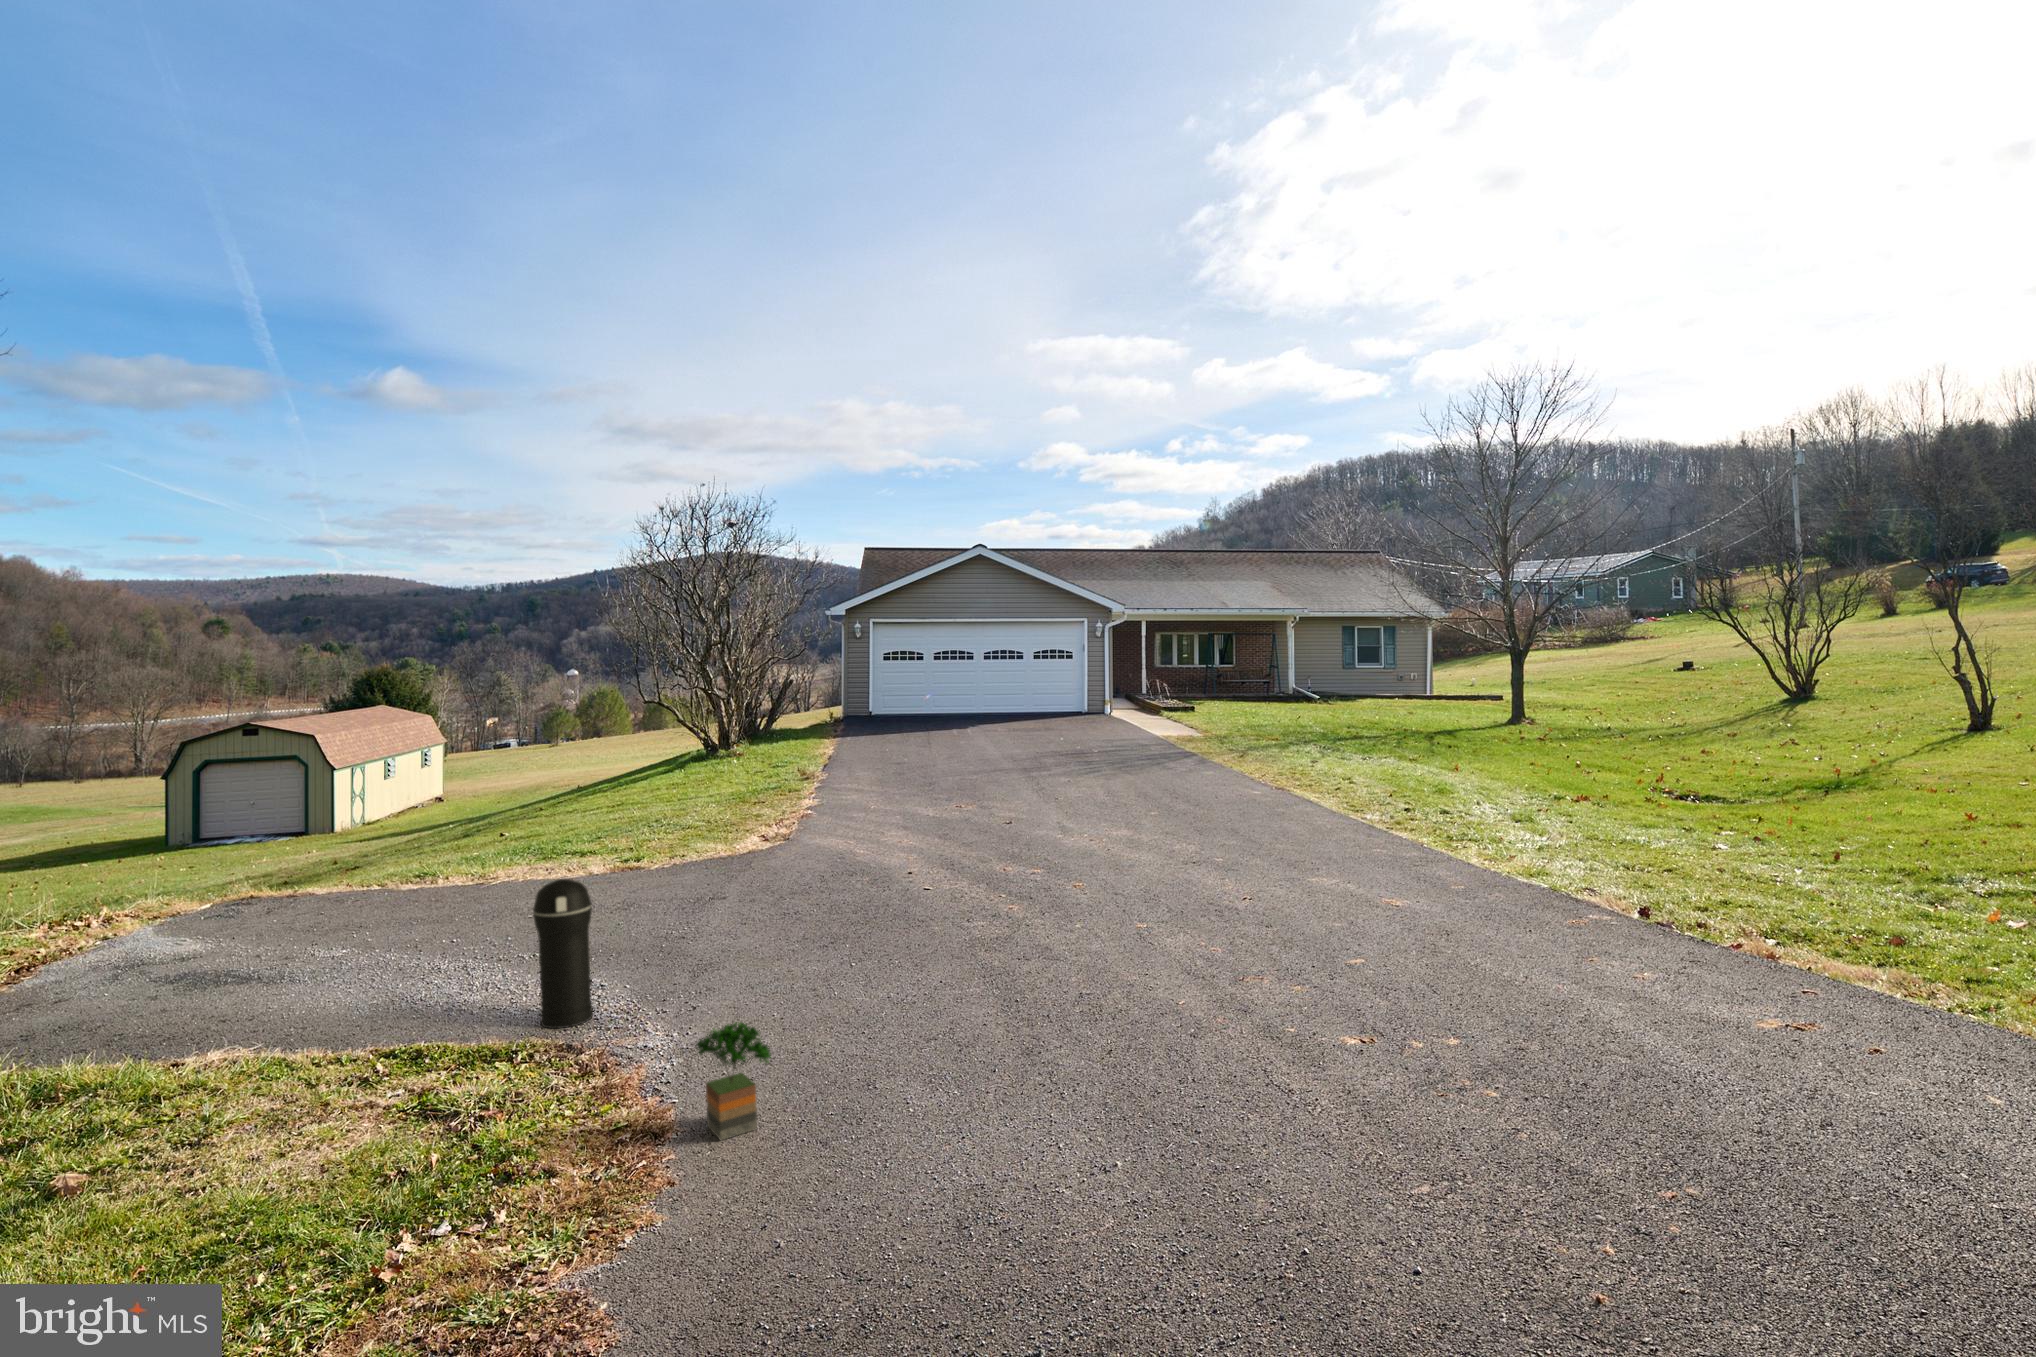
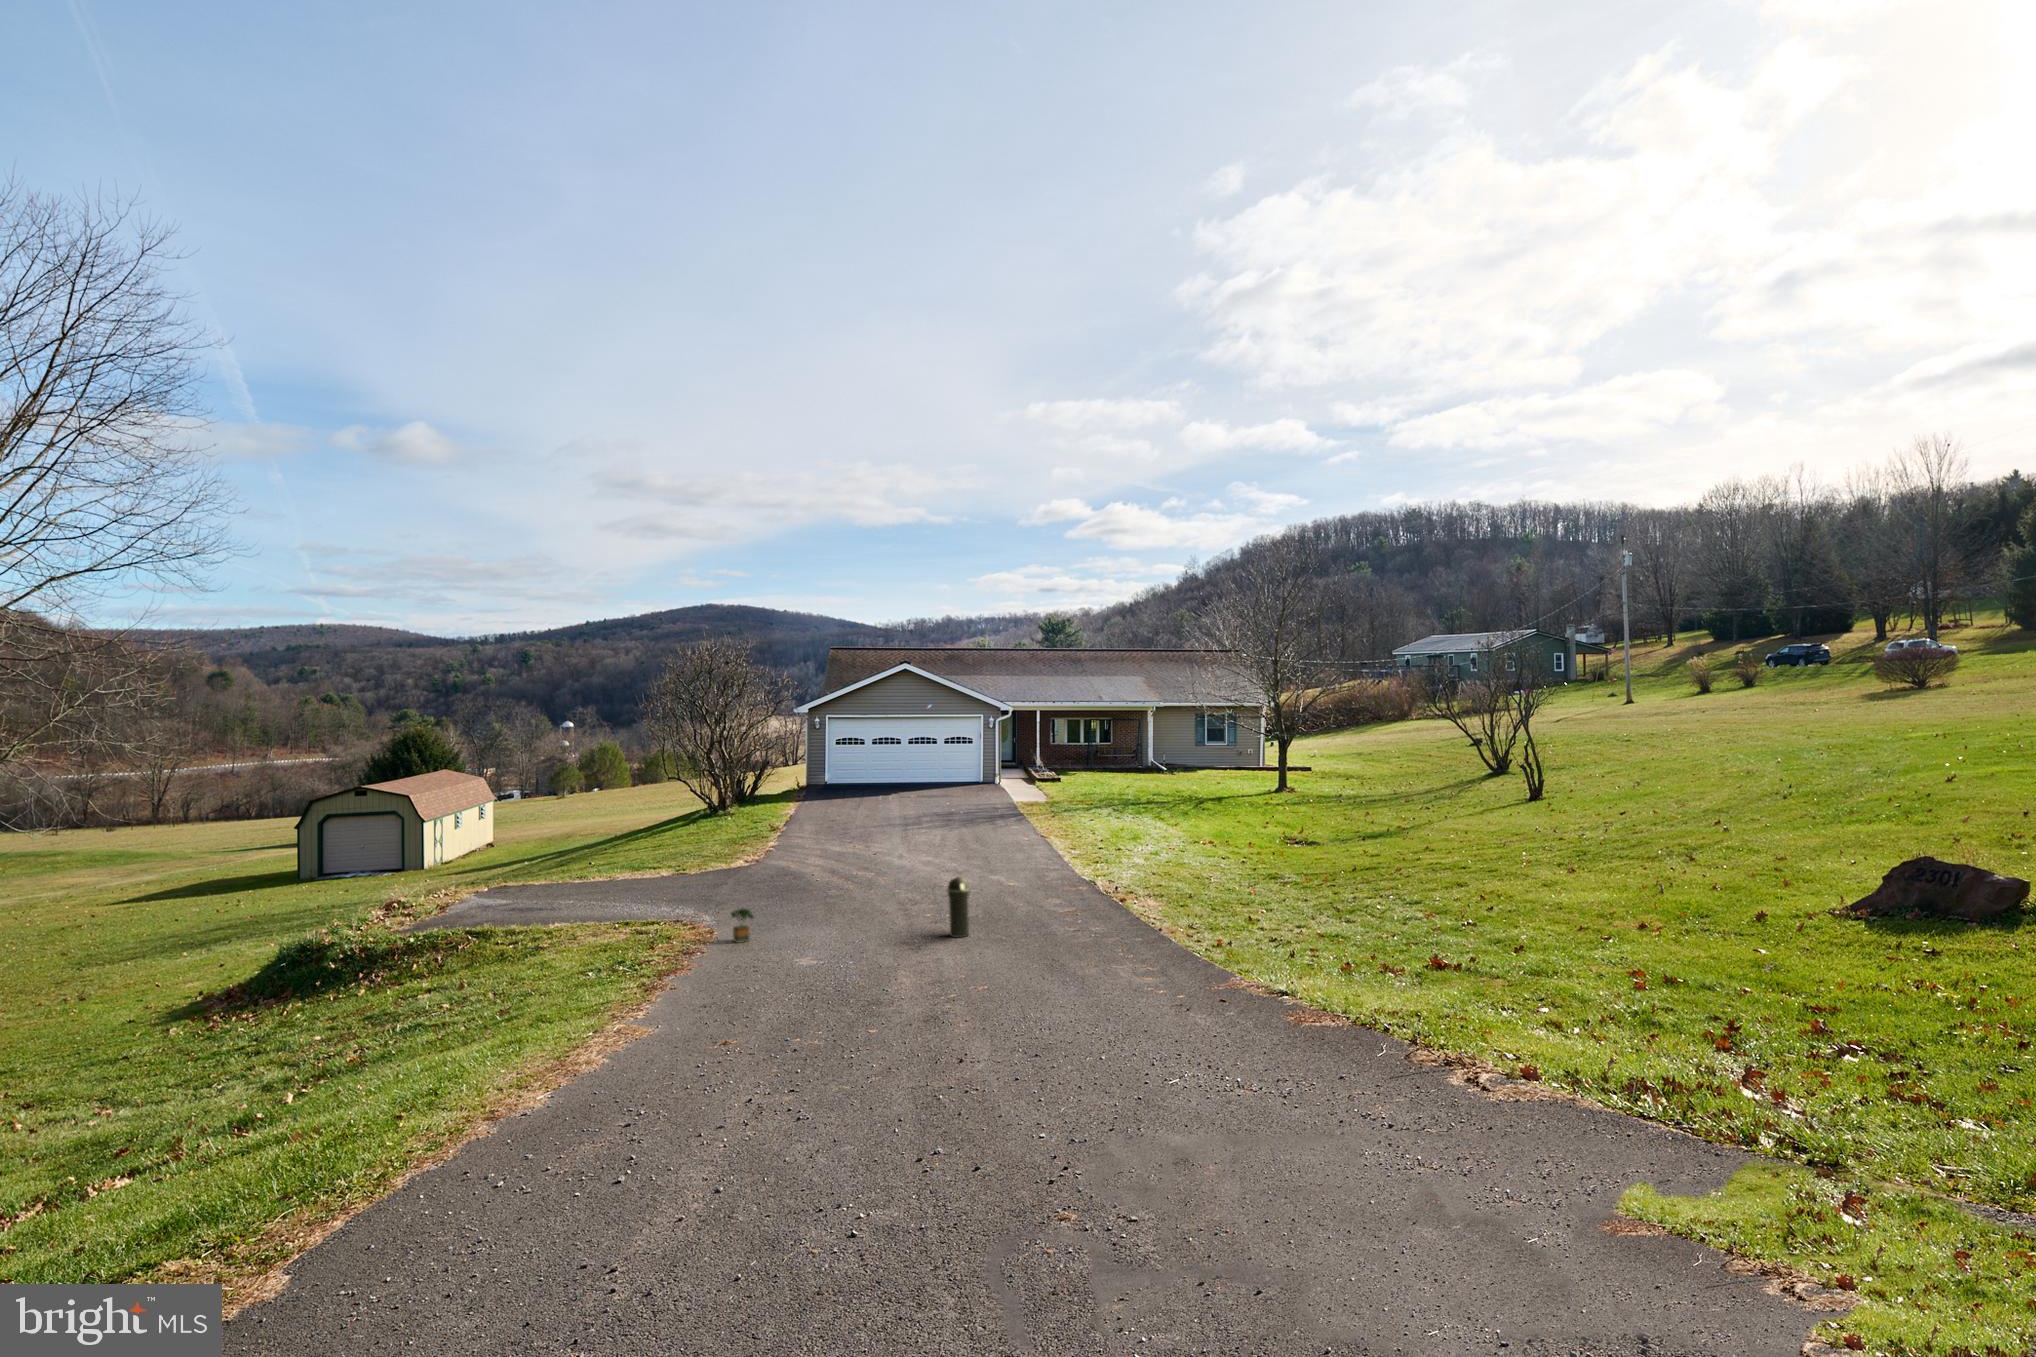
trash can: present [533,879,593,1029] -> present [948,877,969,937]

